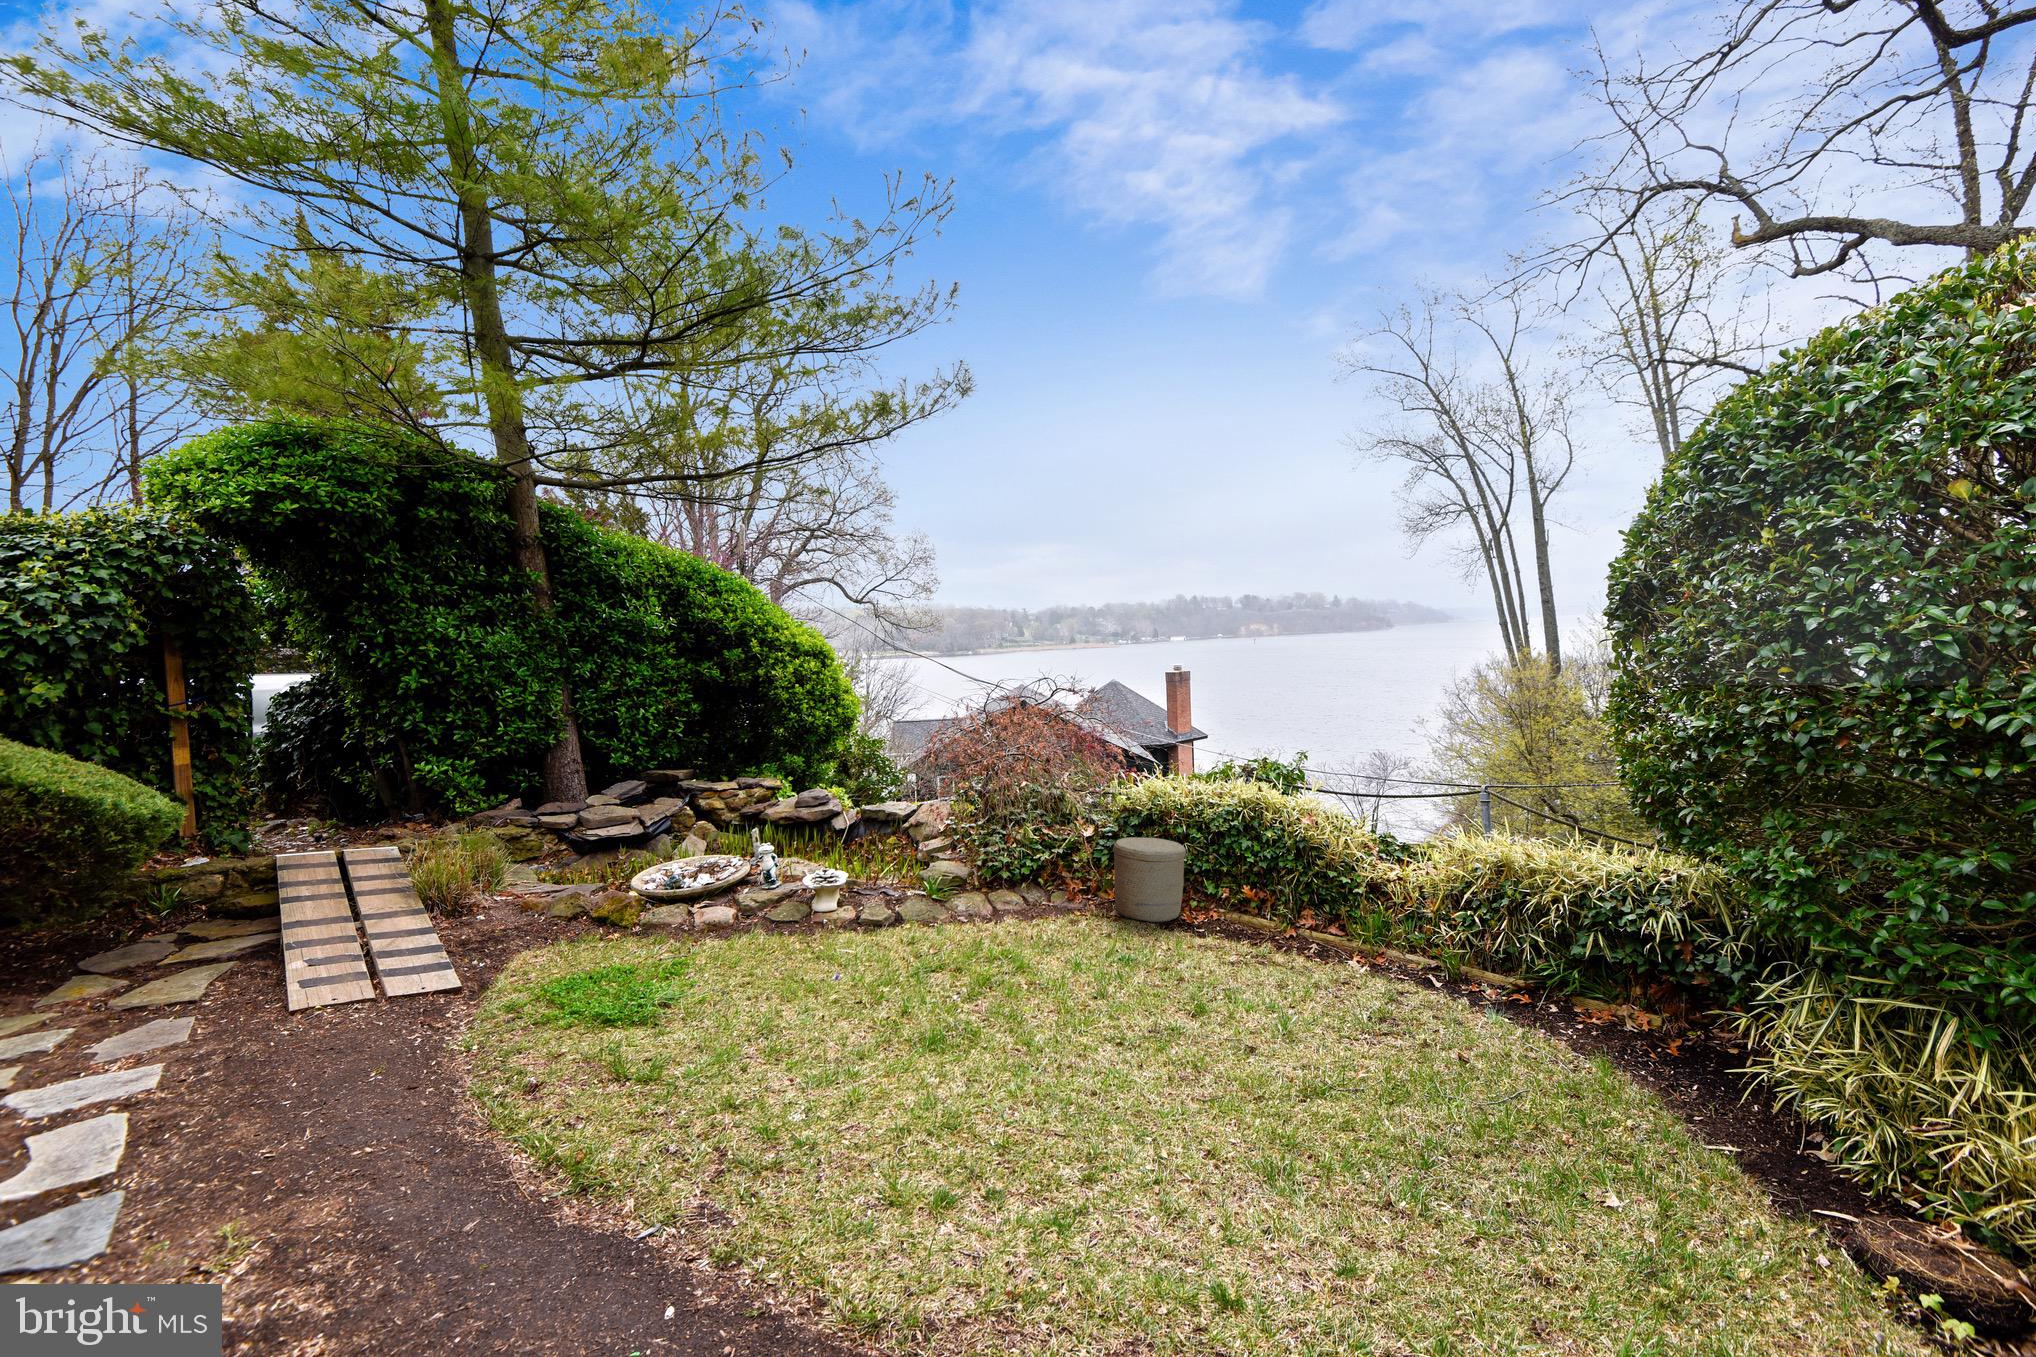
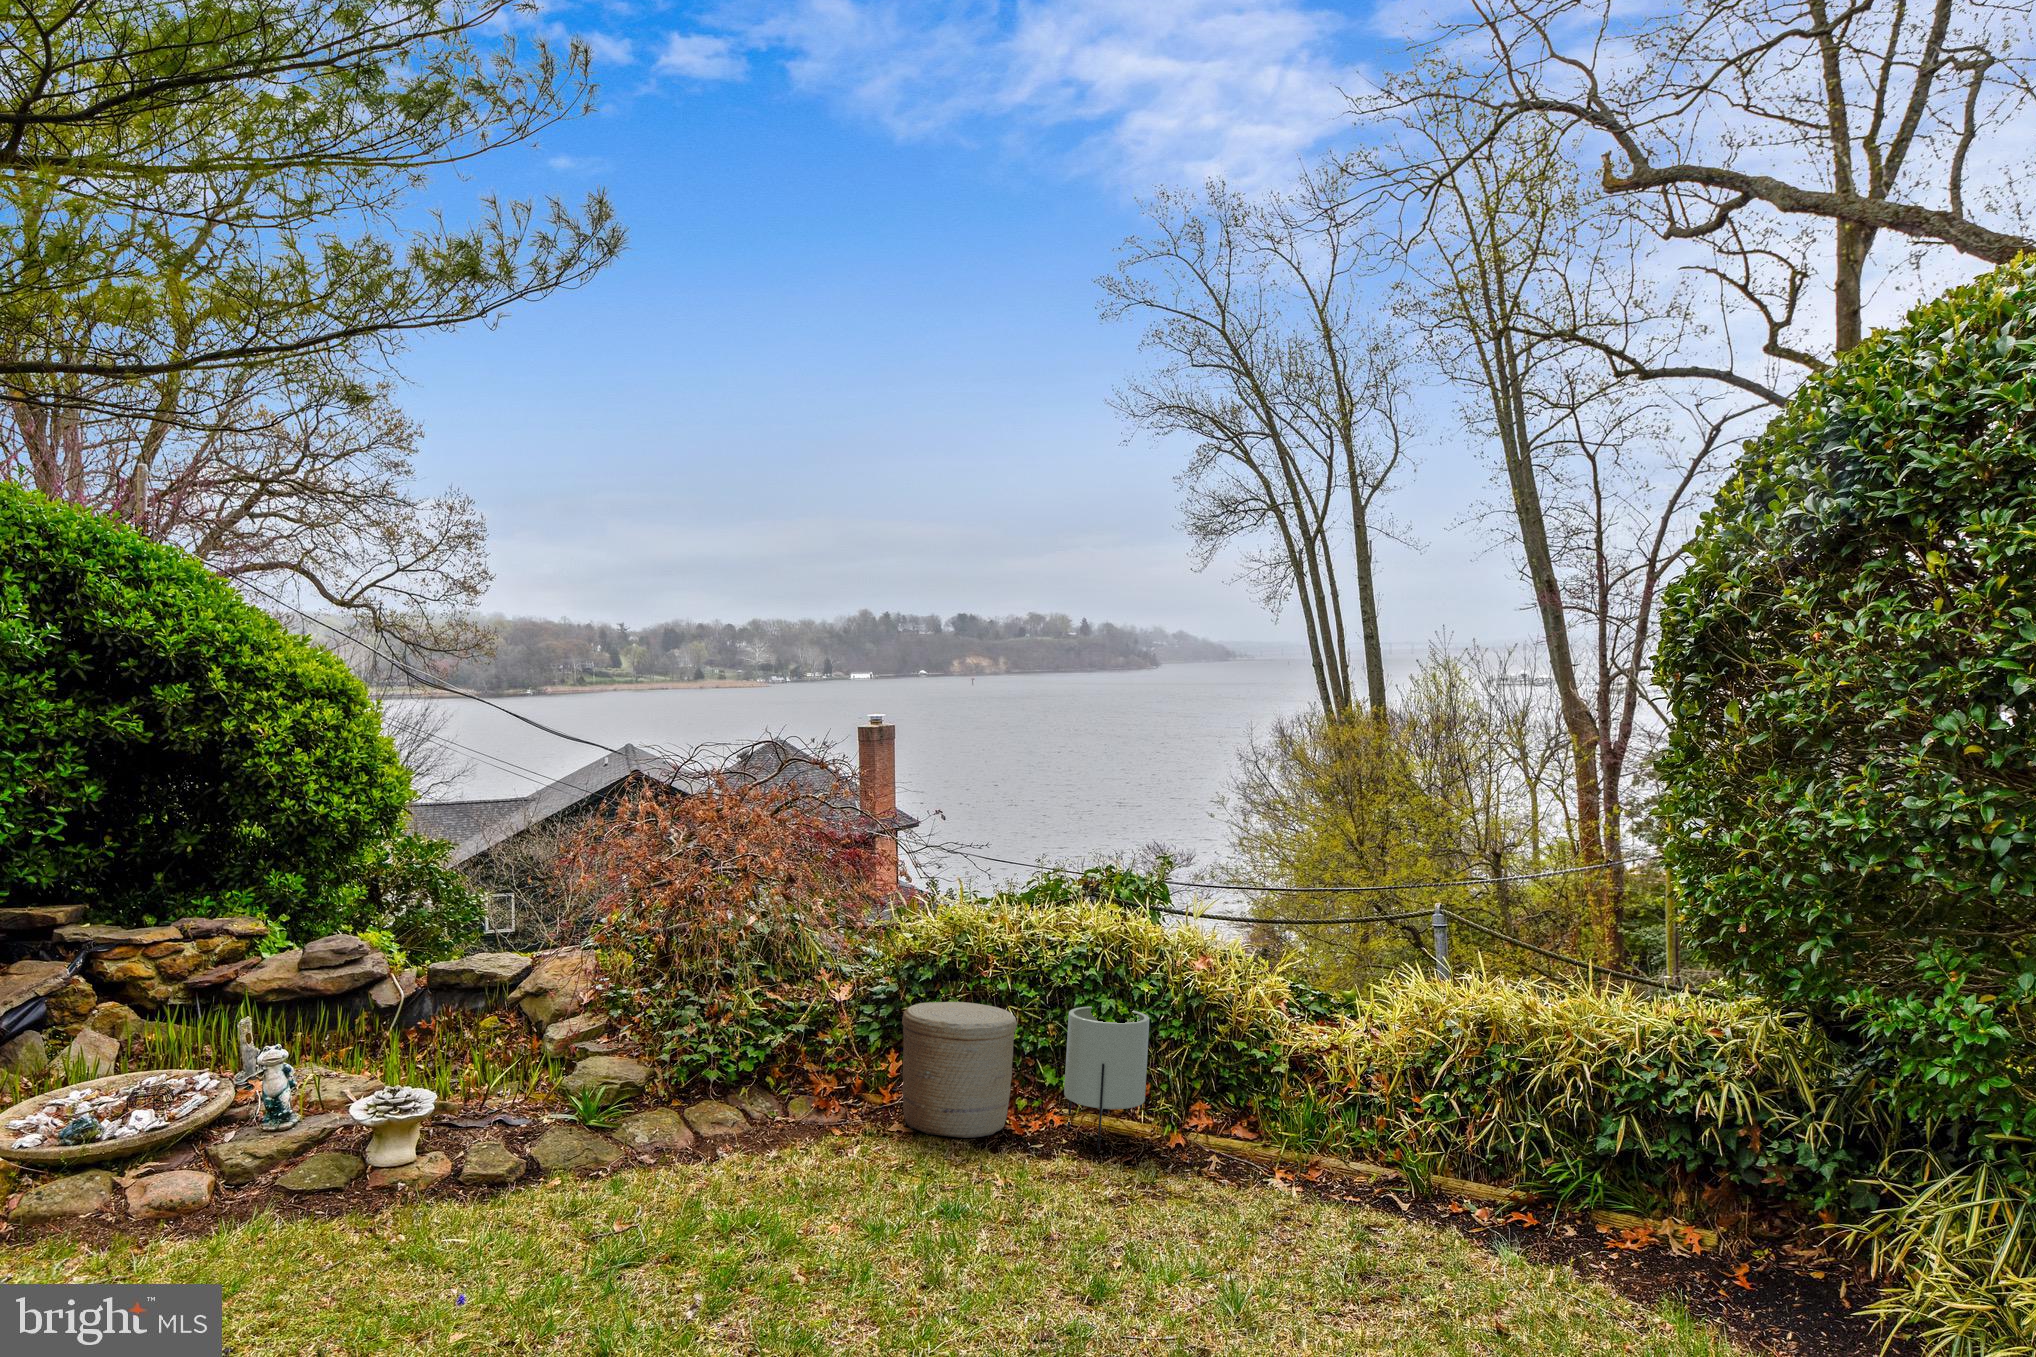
planter: none [1215,844,1271,936] -> present [1064,1007,1149,1151]

